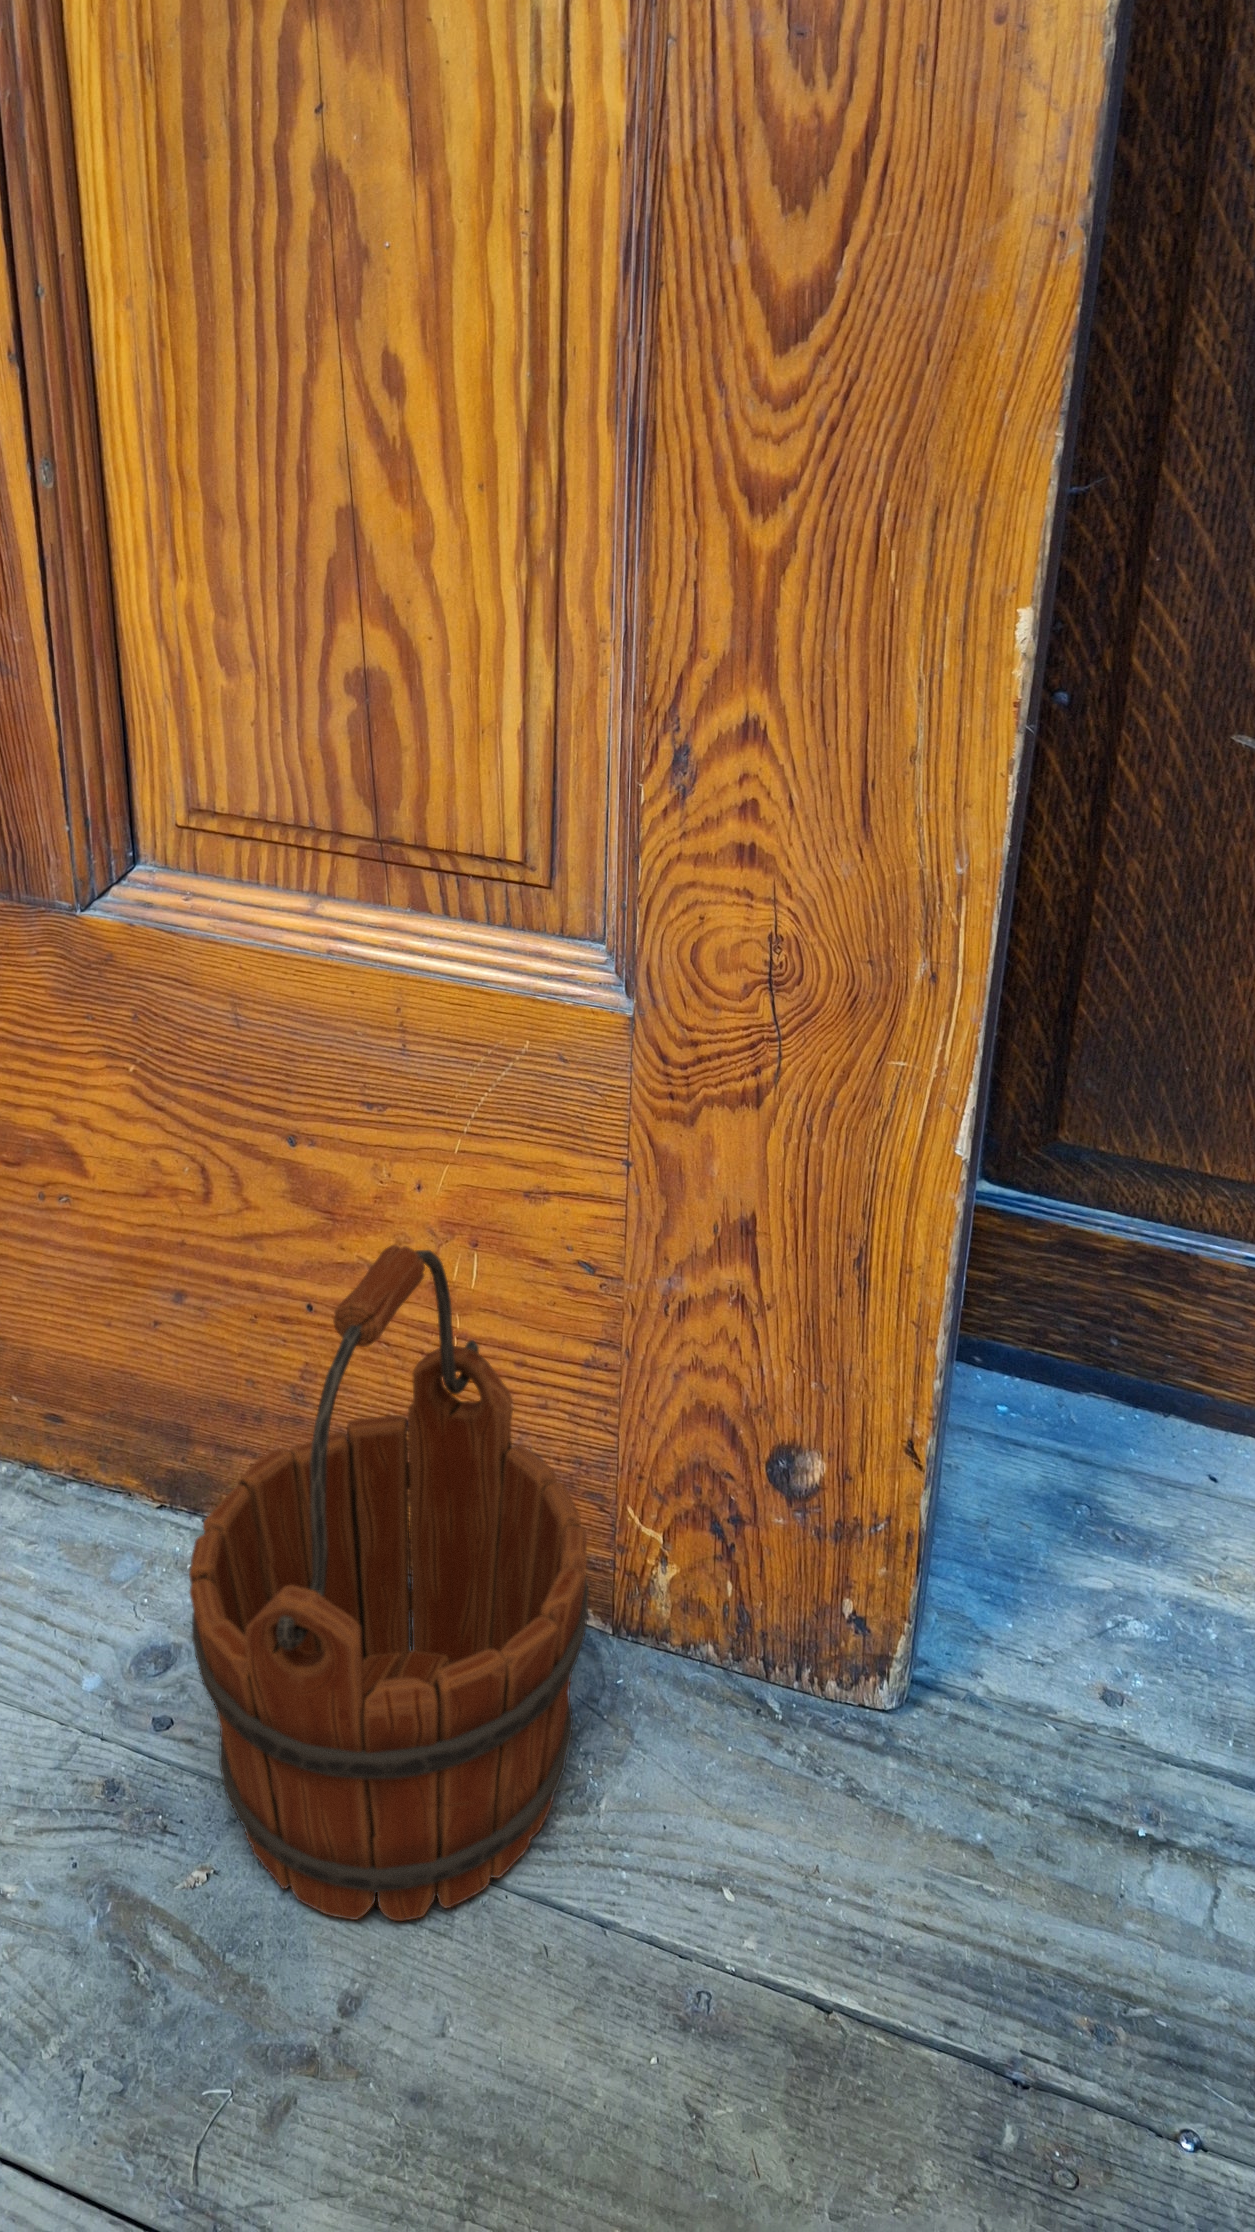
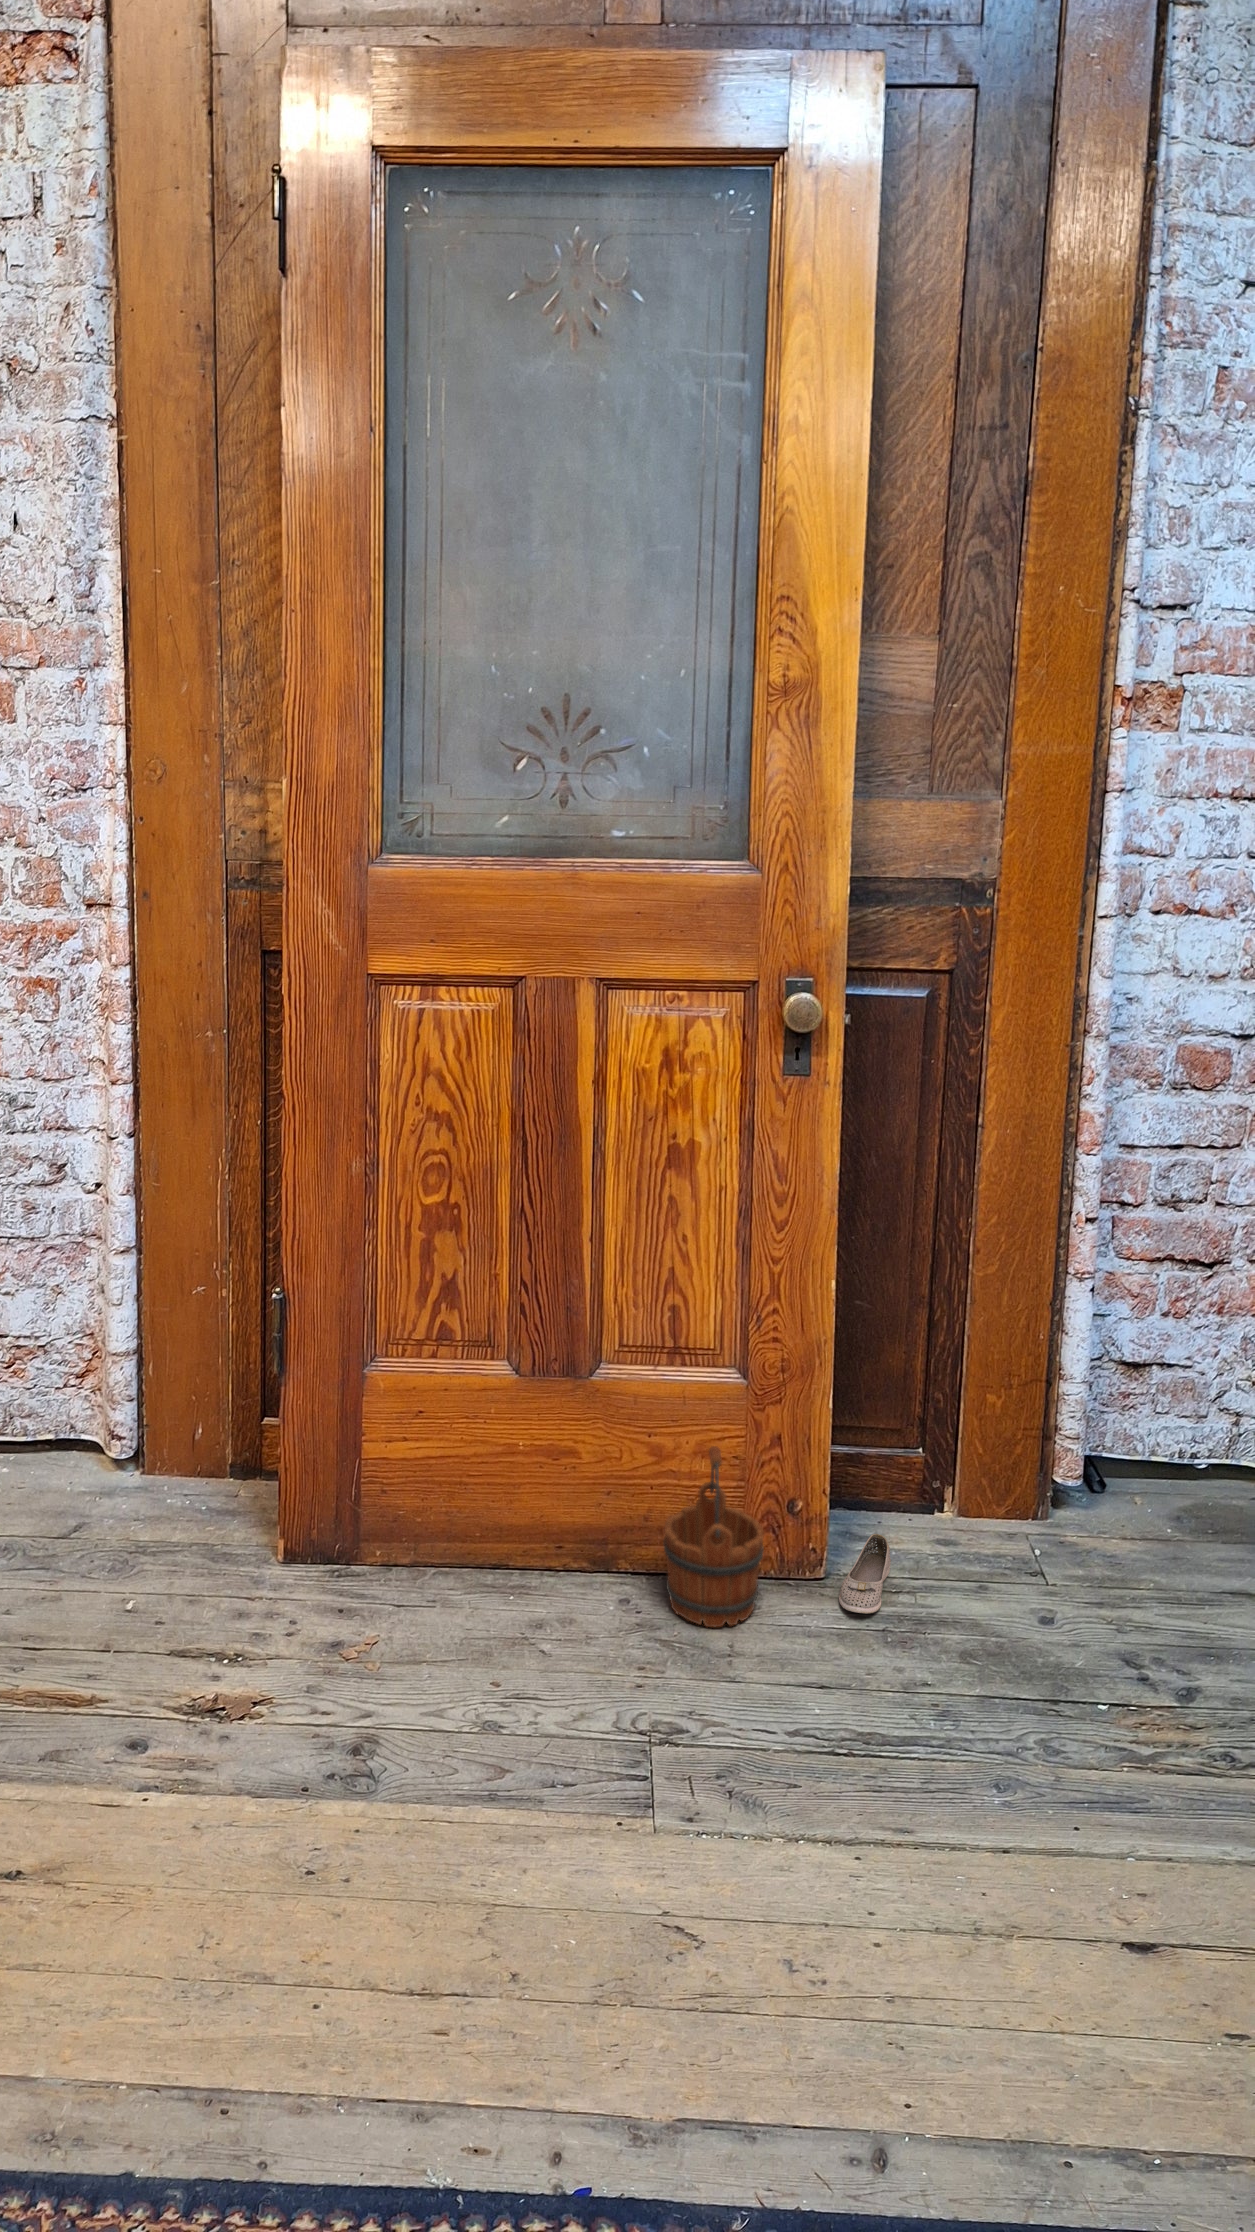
shoe: none [880,1606,1148,1991] -> present [839,1534,891,1613]

